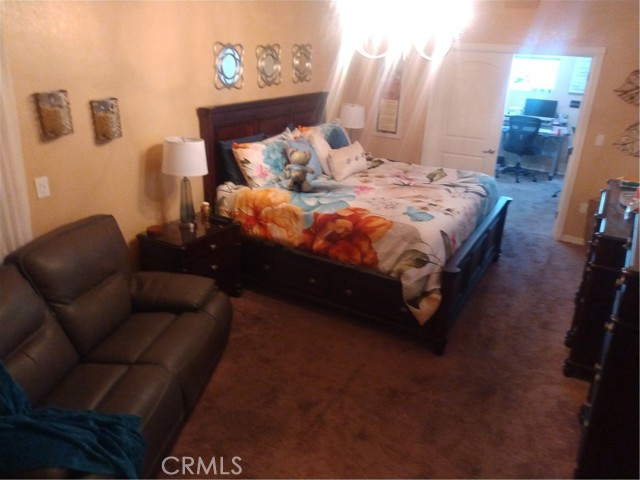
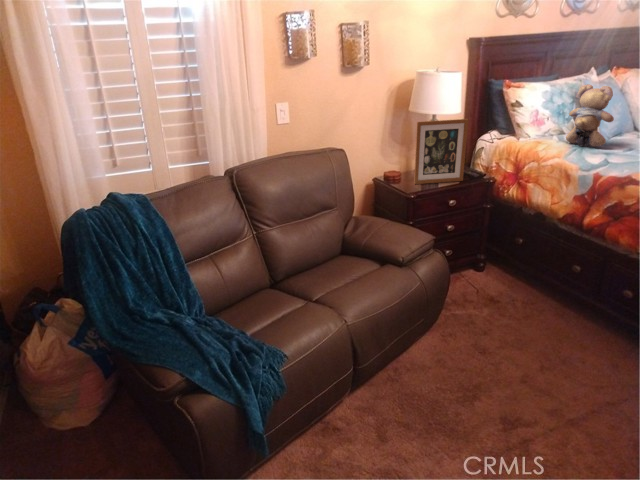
picture frame: none [176,178,219,237] -> present [414,119,468,184]

